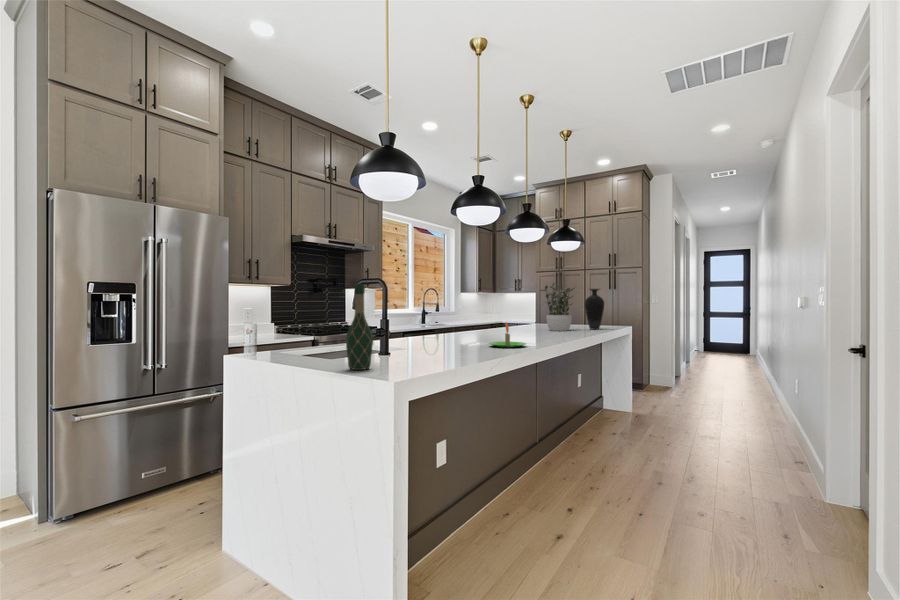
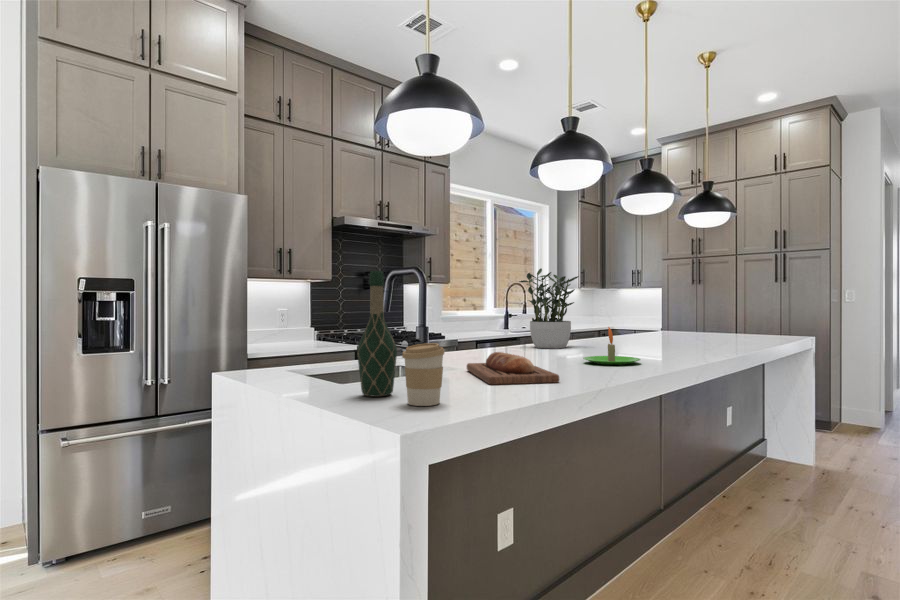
potted plant: present [541,283,574,331] -> present [519,269,579,348]
vase: present [585,289,604,330] -> none [735,279,766,339]
coffee cup: none [381,333,410,375] -> present [402,343,444,406]
bread loaf: none [411,339,478,361] -> present [467,352,559,385]

